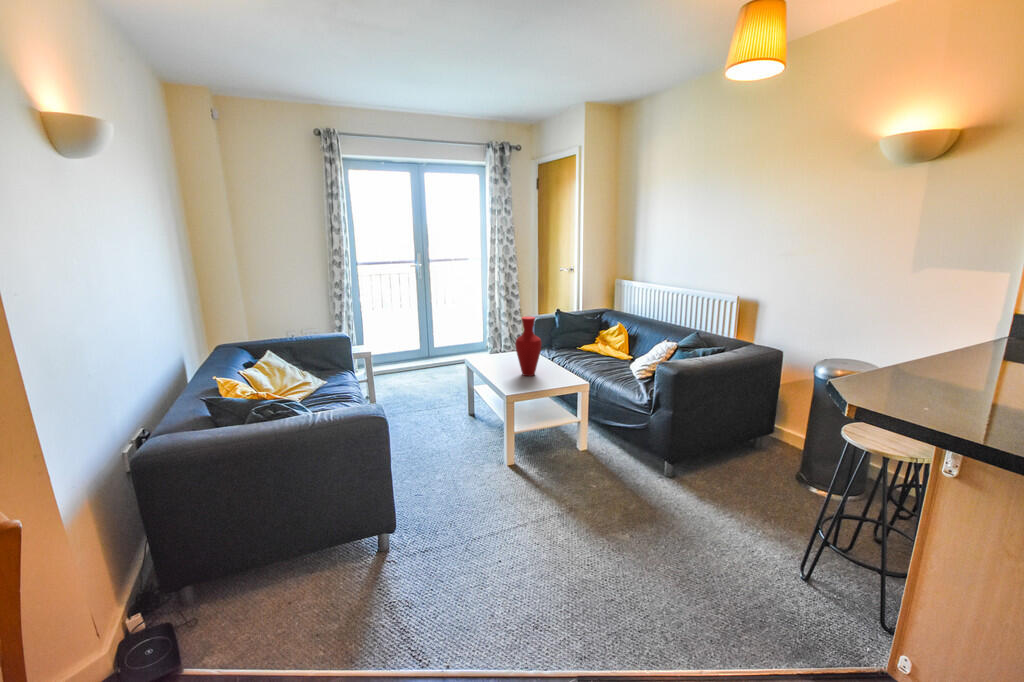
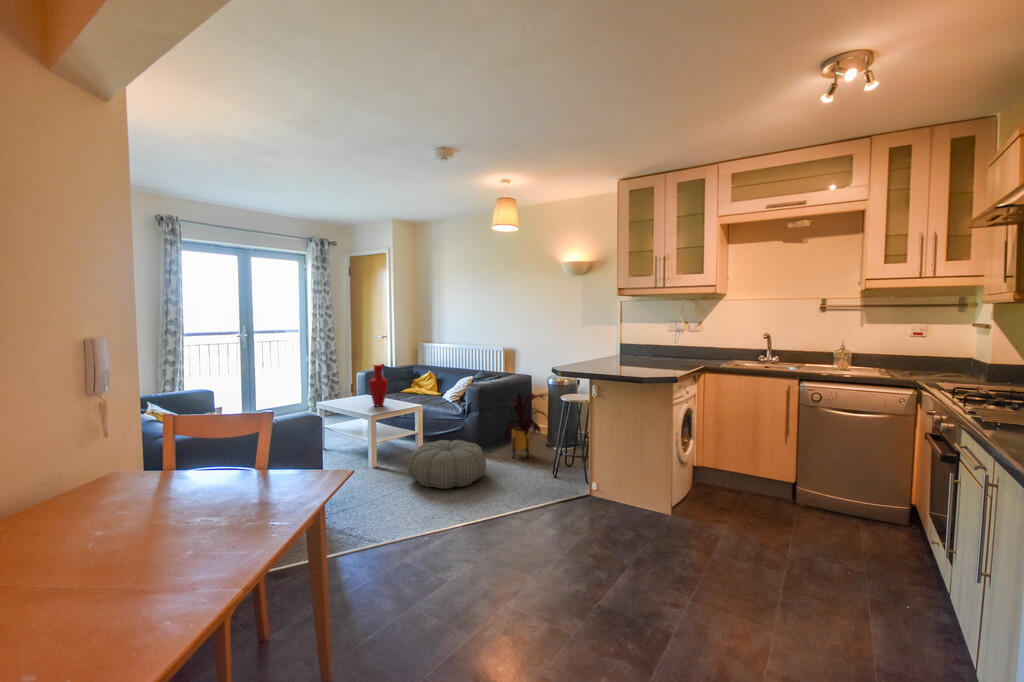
house plant: none [695,389,822,508] -> present [502,394,546,458]
pouf: none [535,454,666,558] -> present [408,440,486,489]

